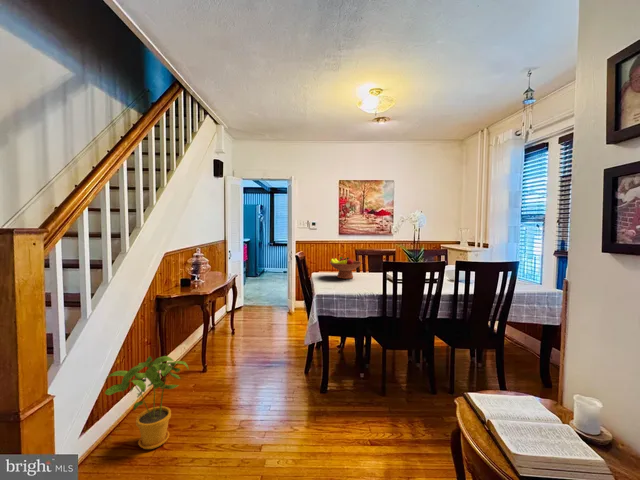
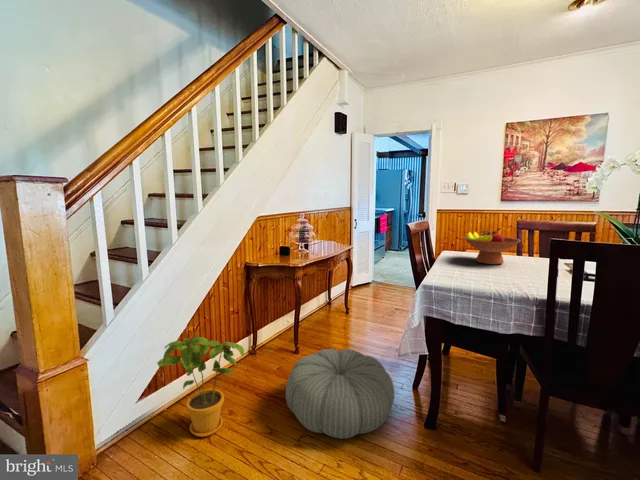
pouf: none [218,353,300,416] -> present [286,349,394,439]

